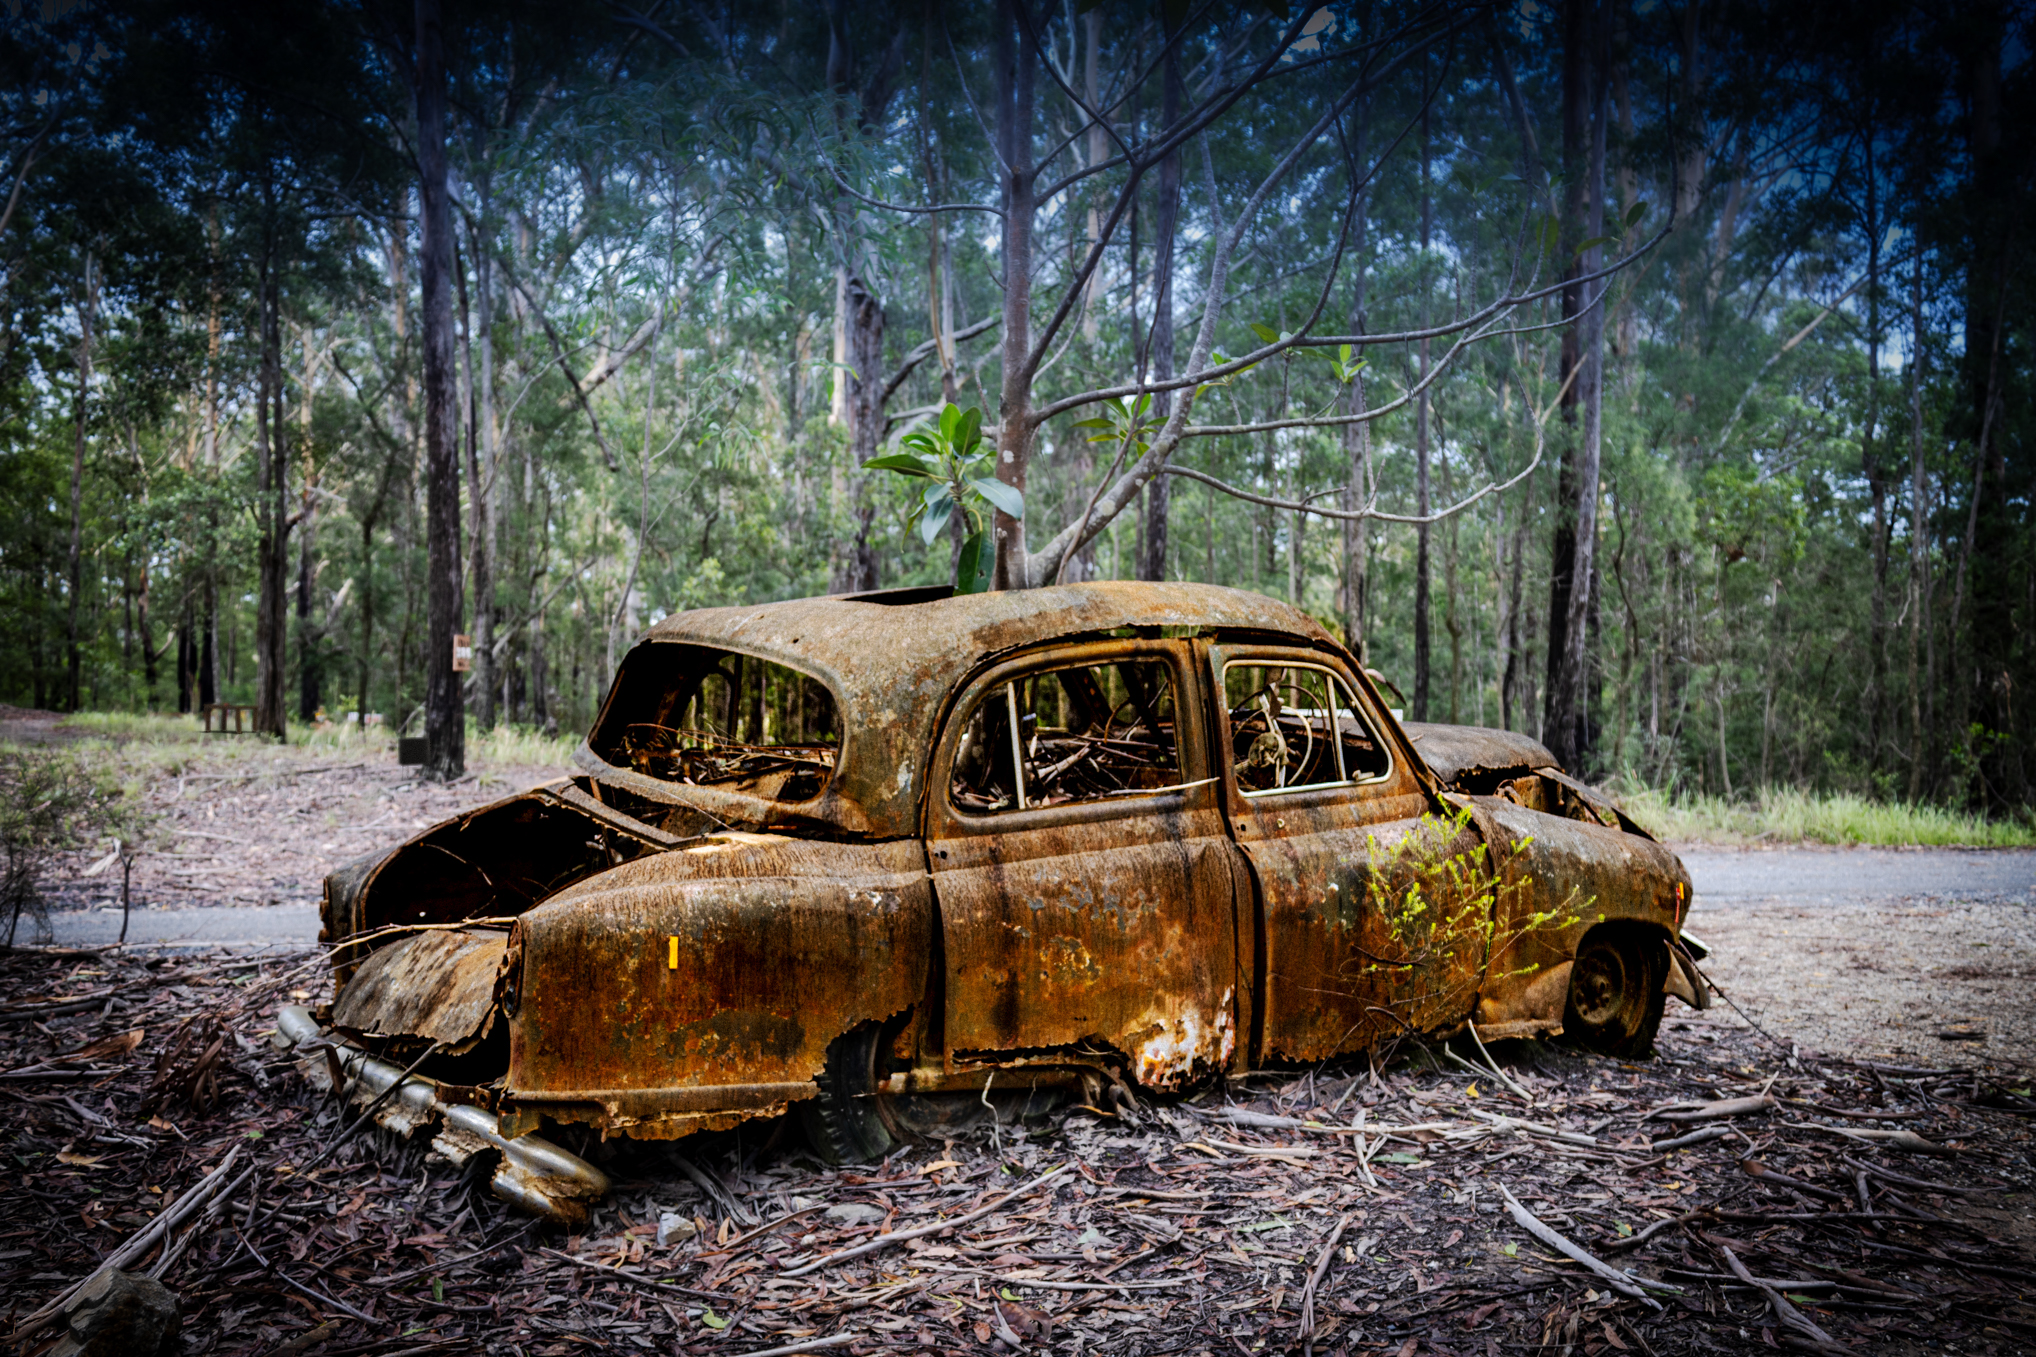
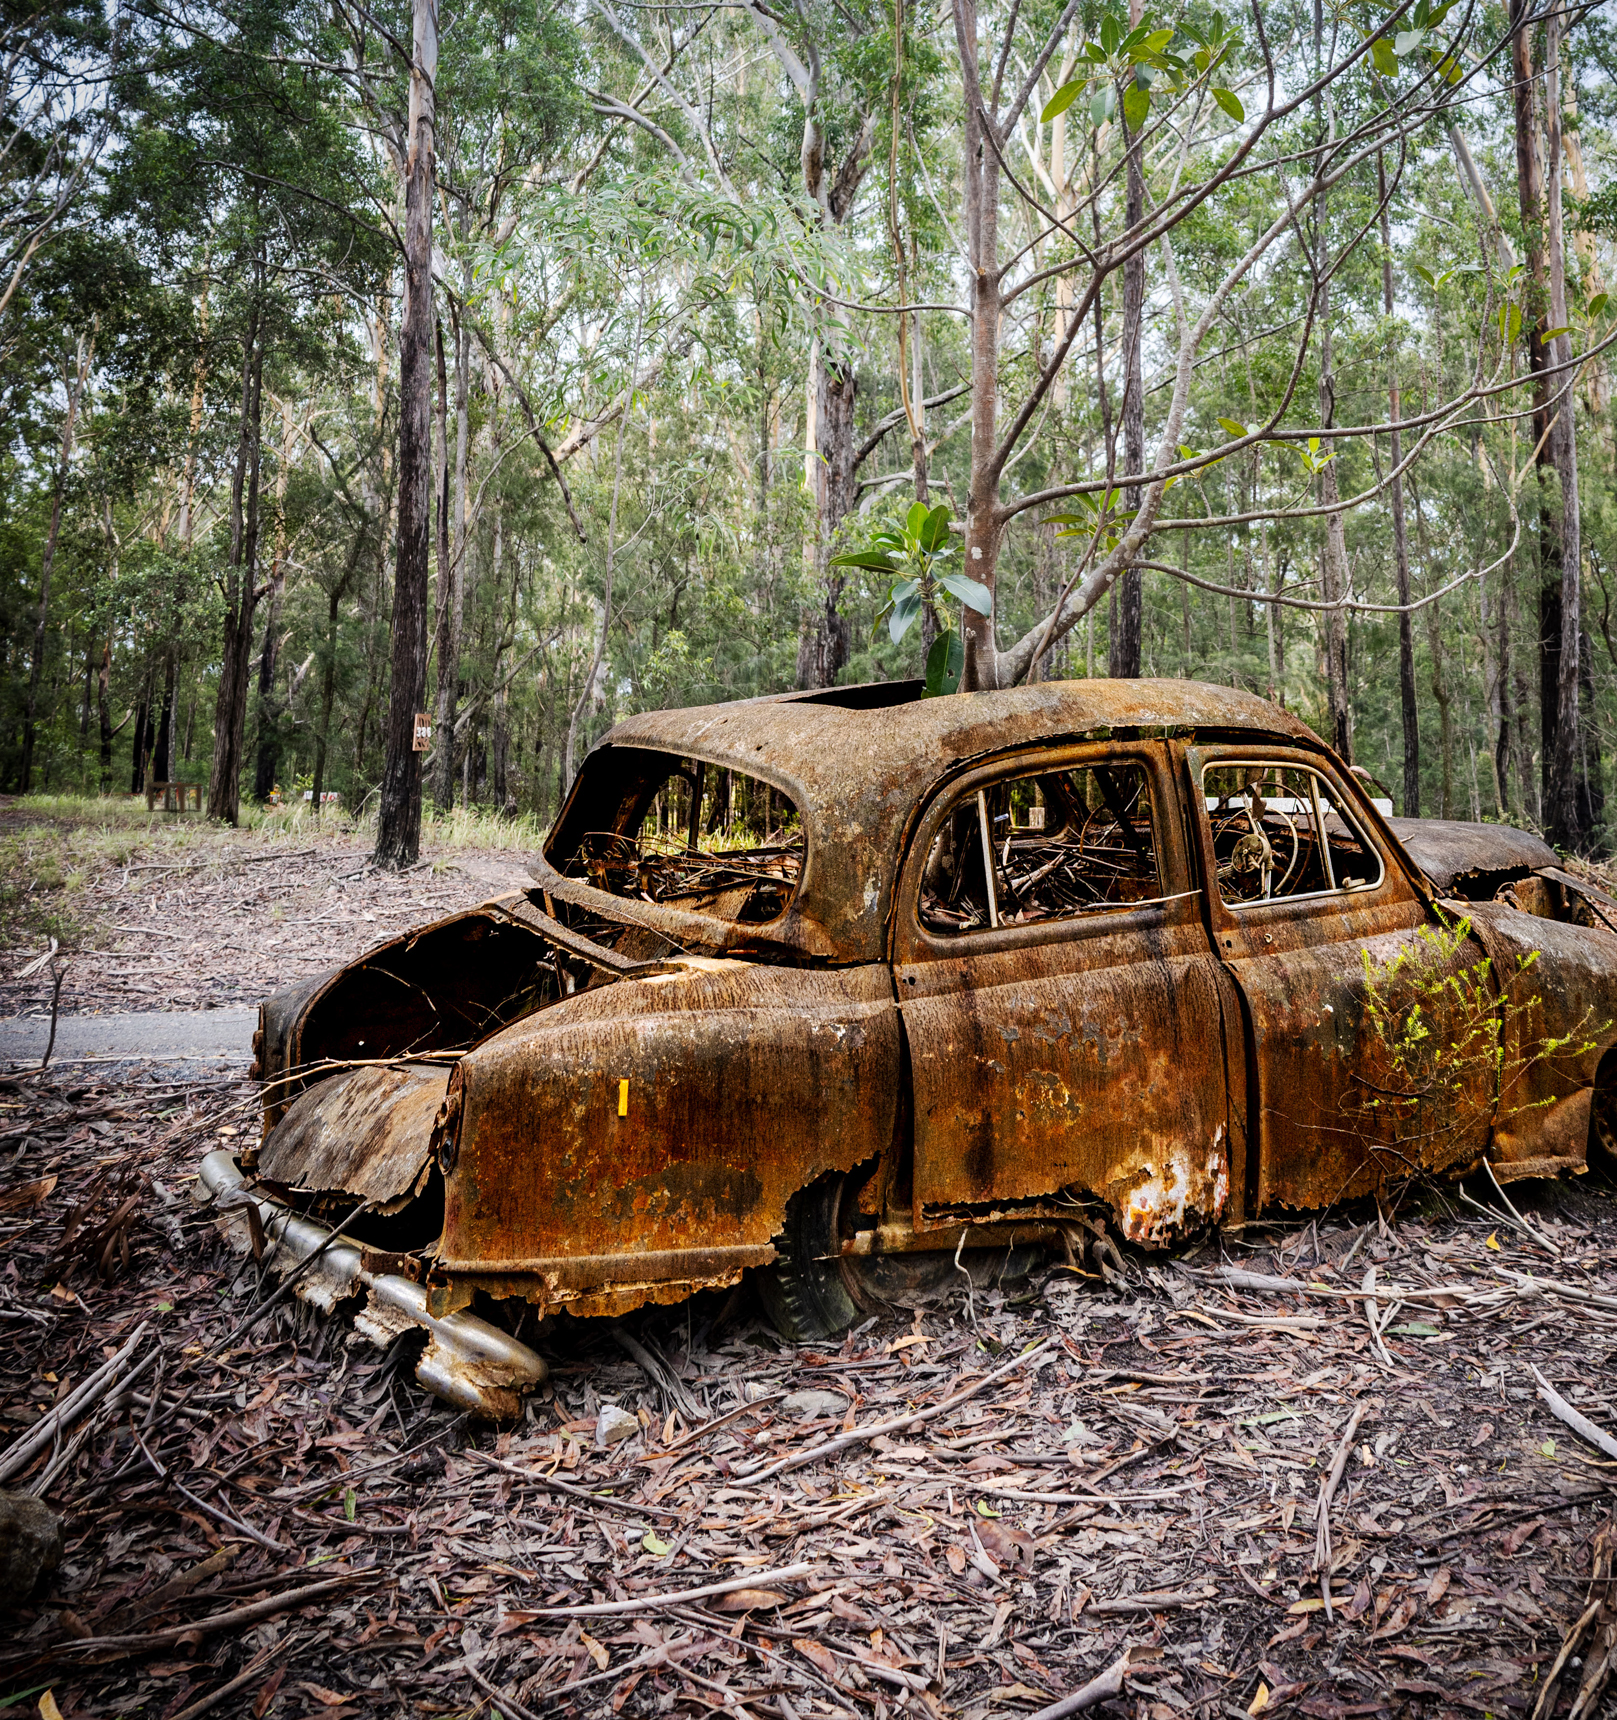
planter: present [398,737,431,767] -> none [341,820,375,866]

